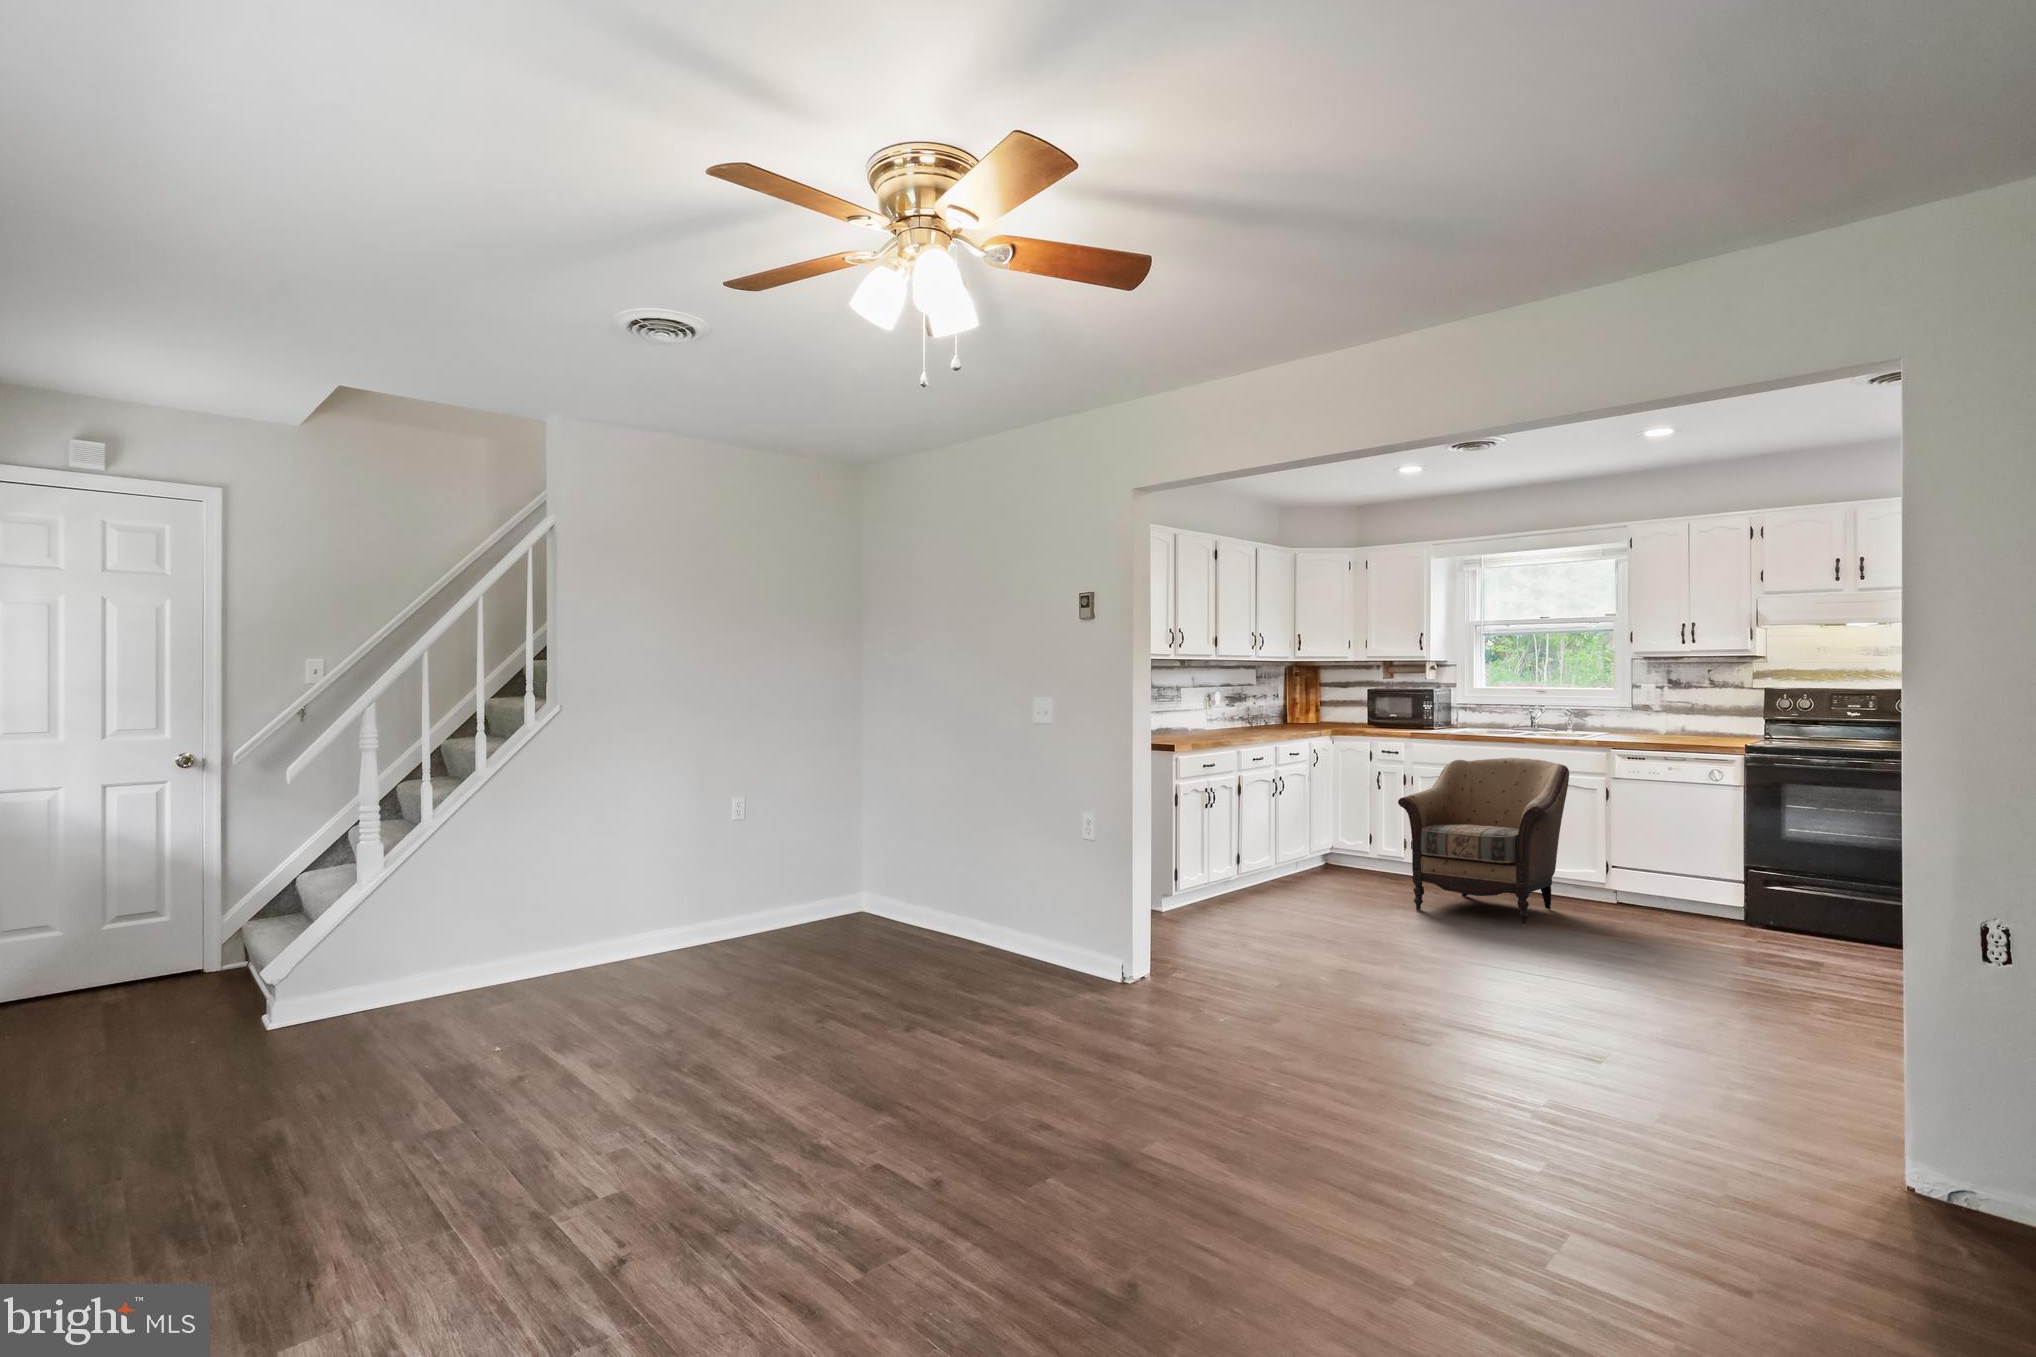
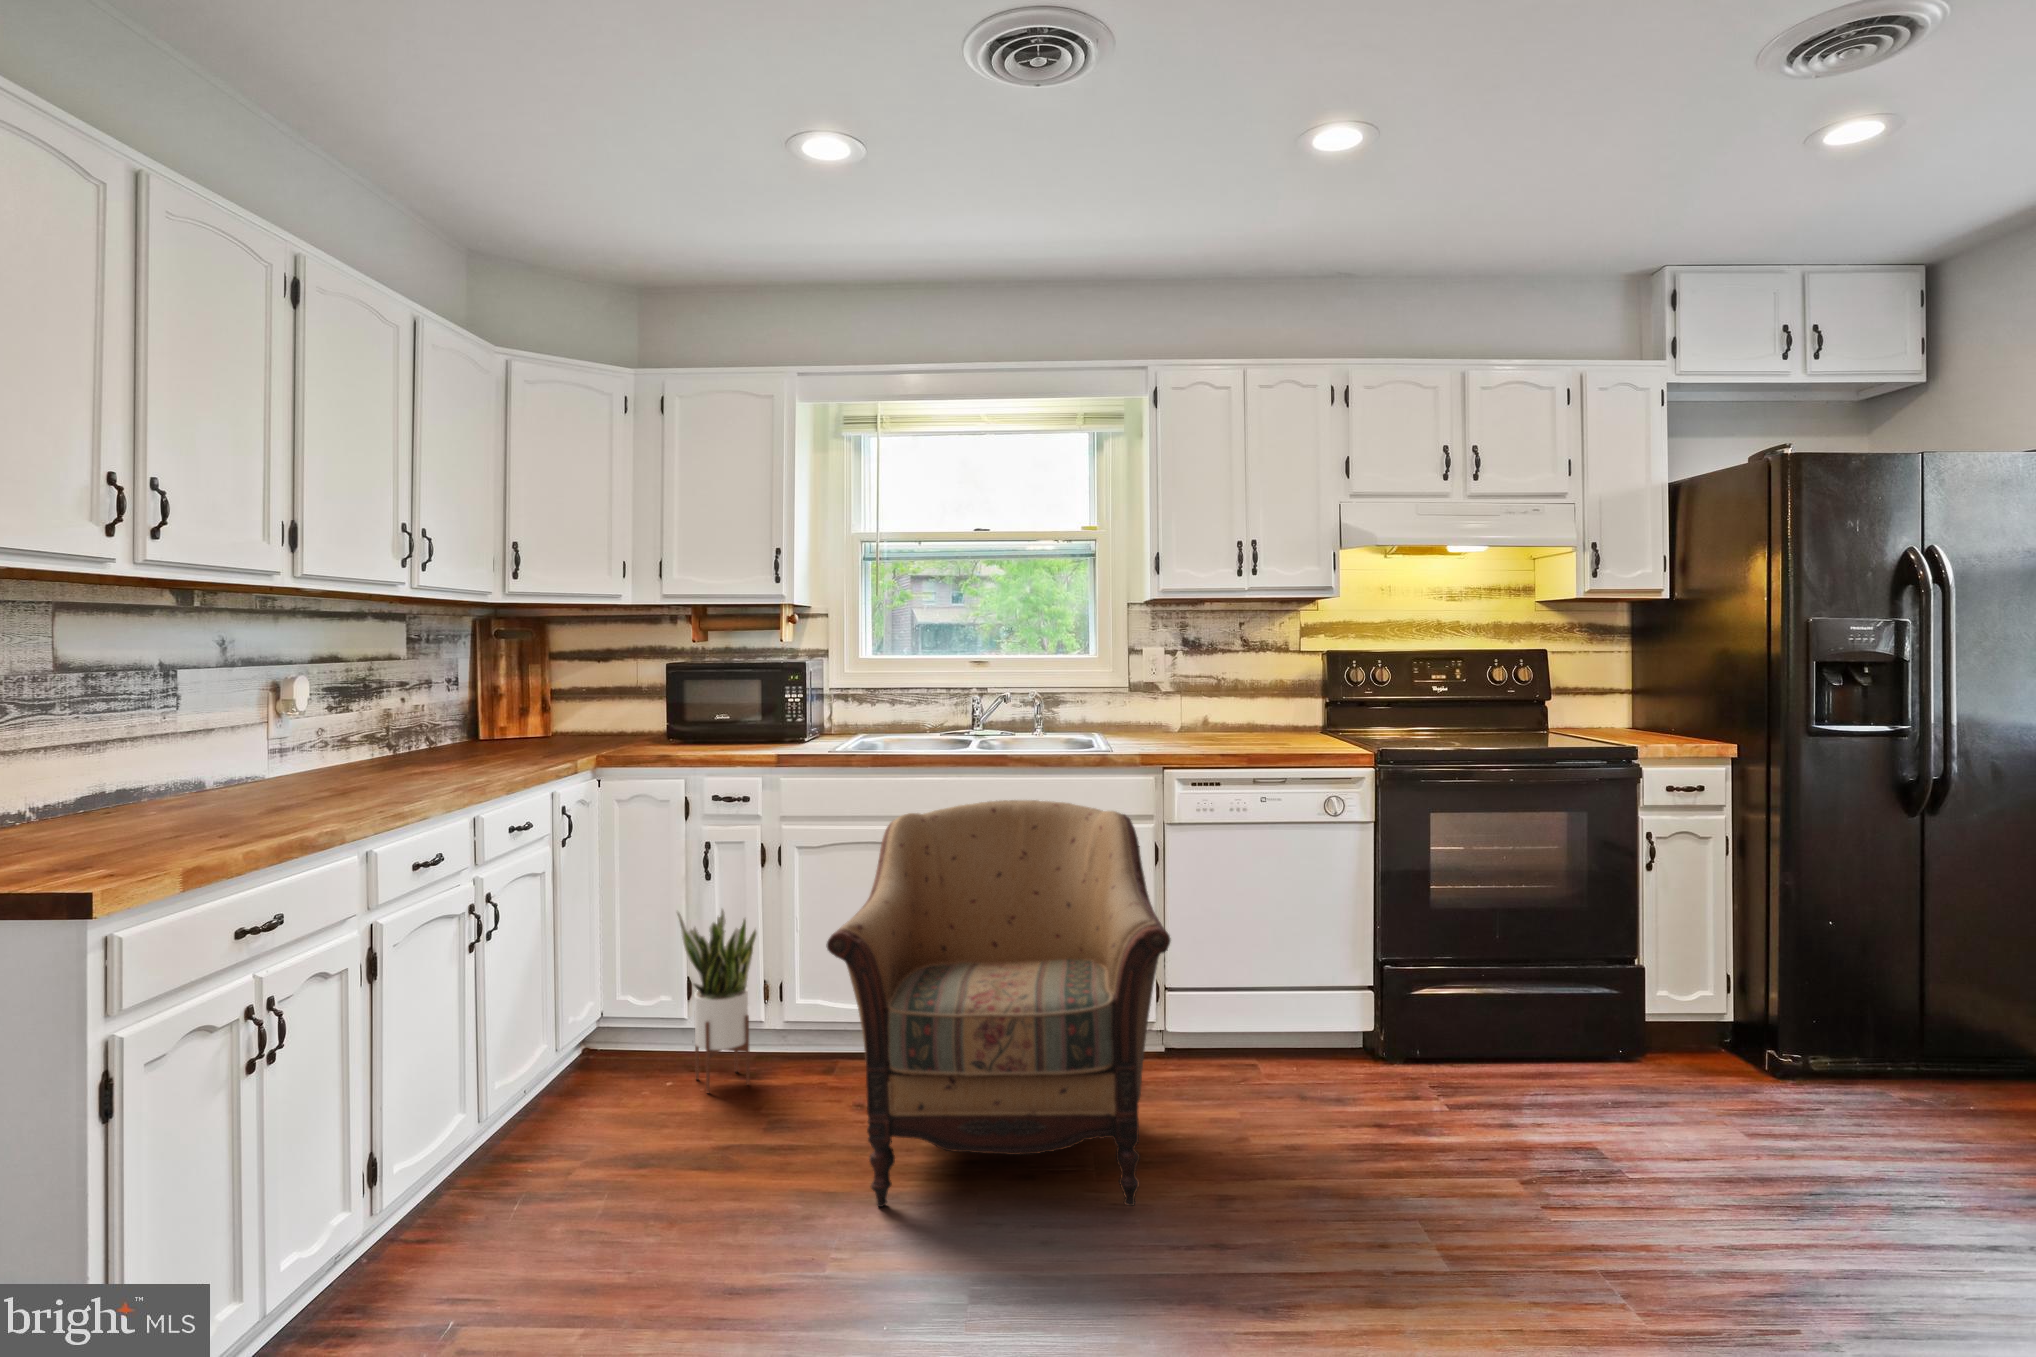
potted plant: none [1359,797,1395,879] -> present [677,909,757,1093]

